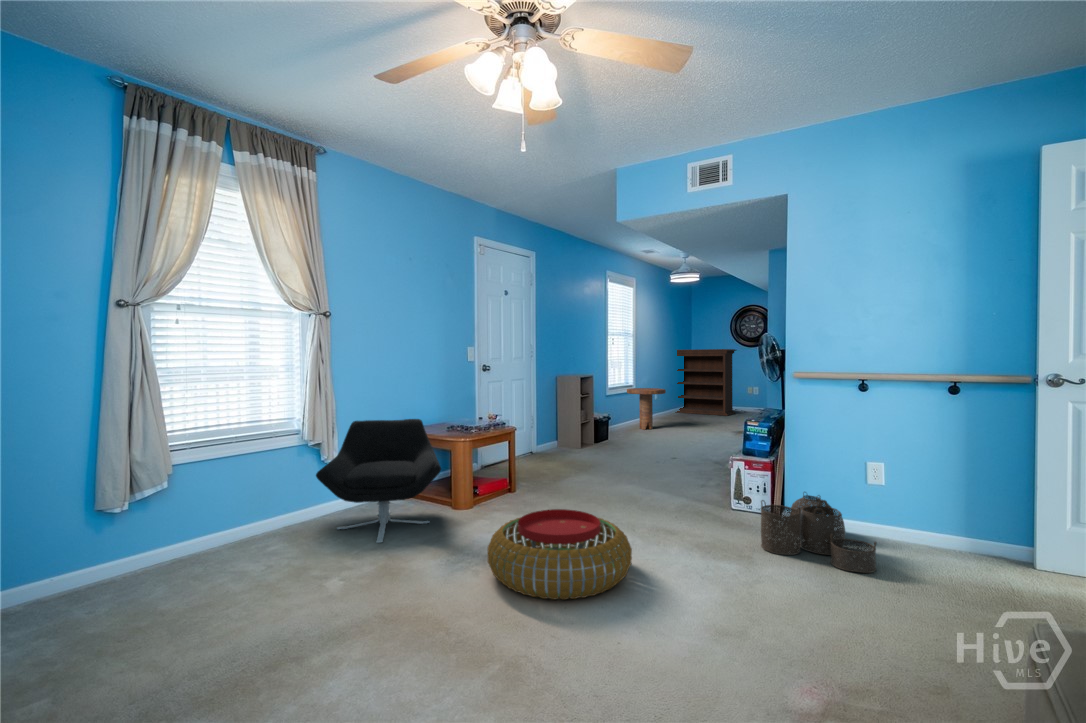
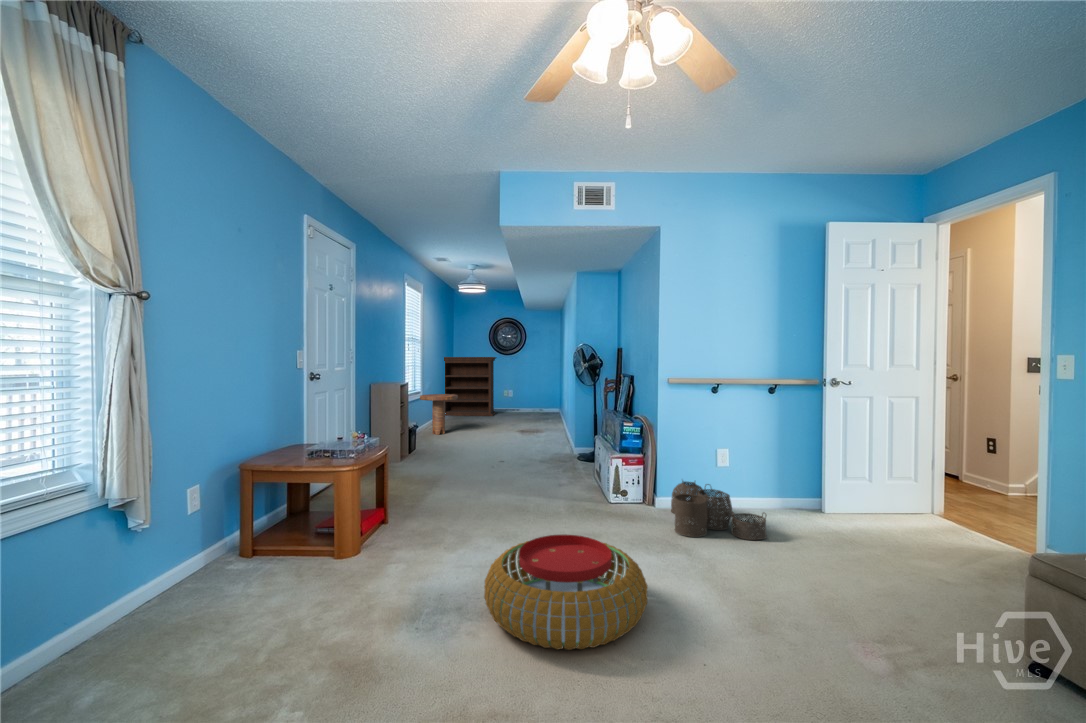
lounge chair: present [316,419,441,543] -> none [156,449,362,640]

